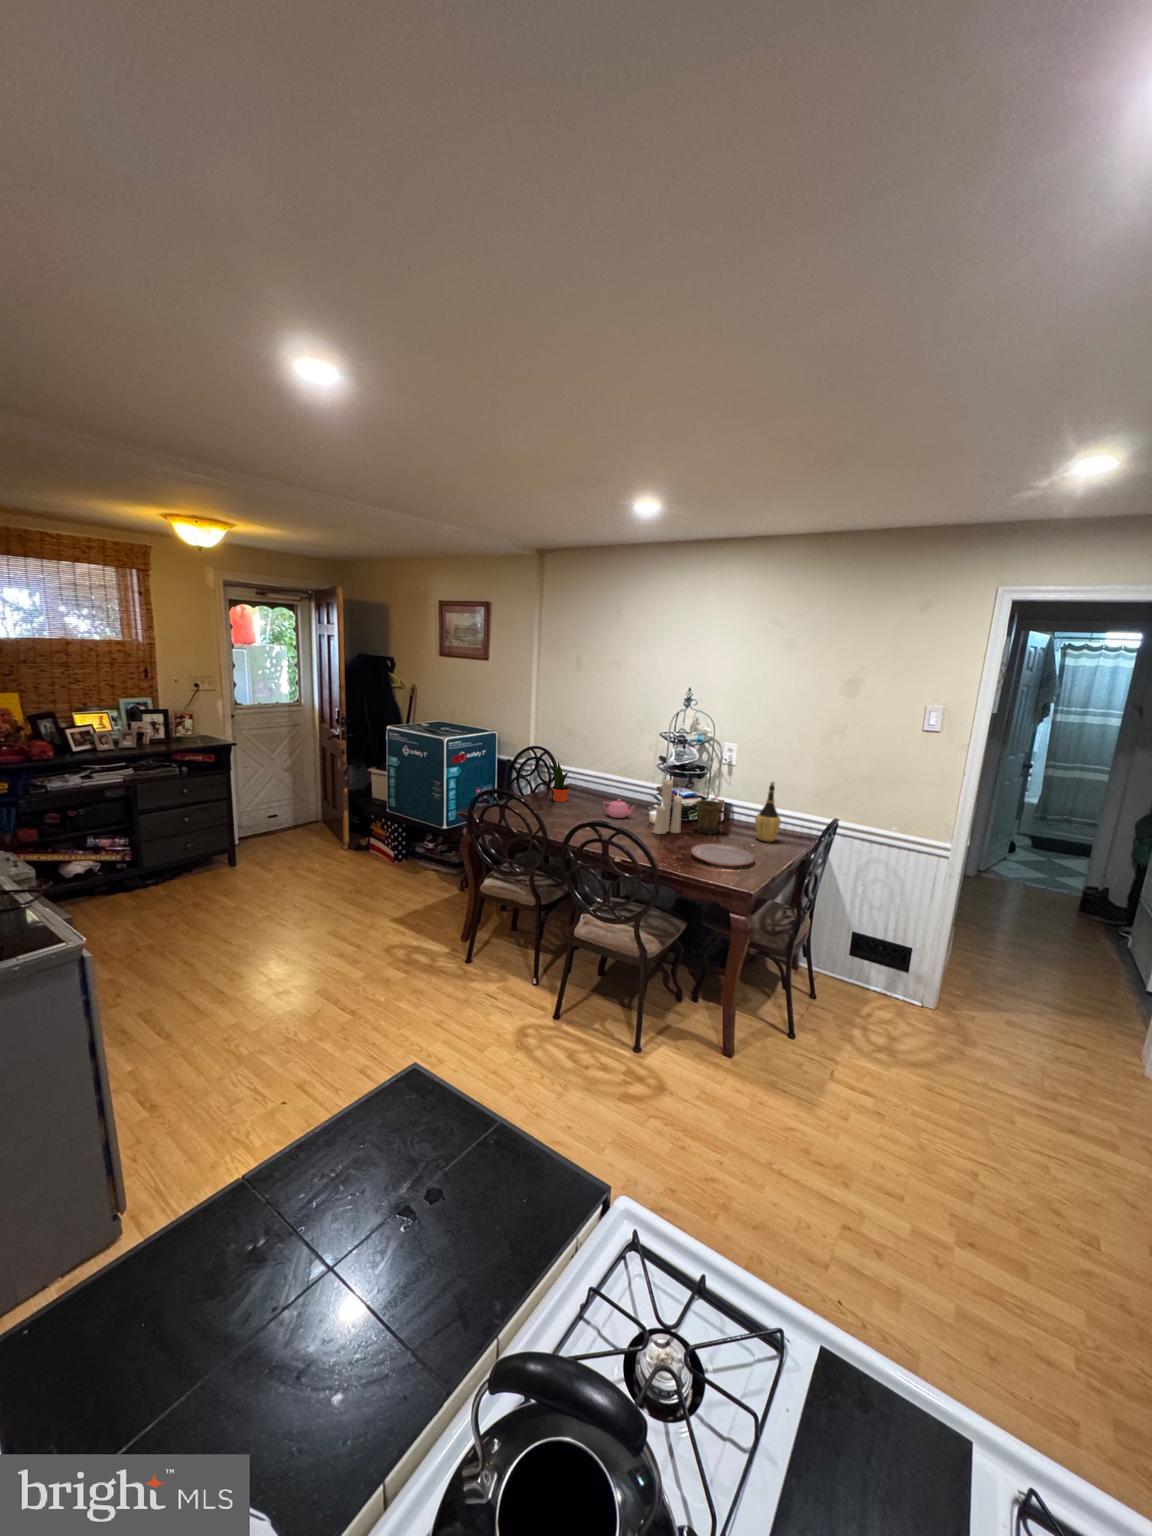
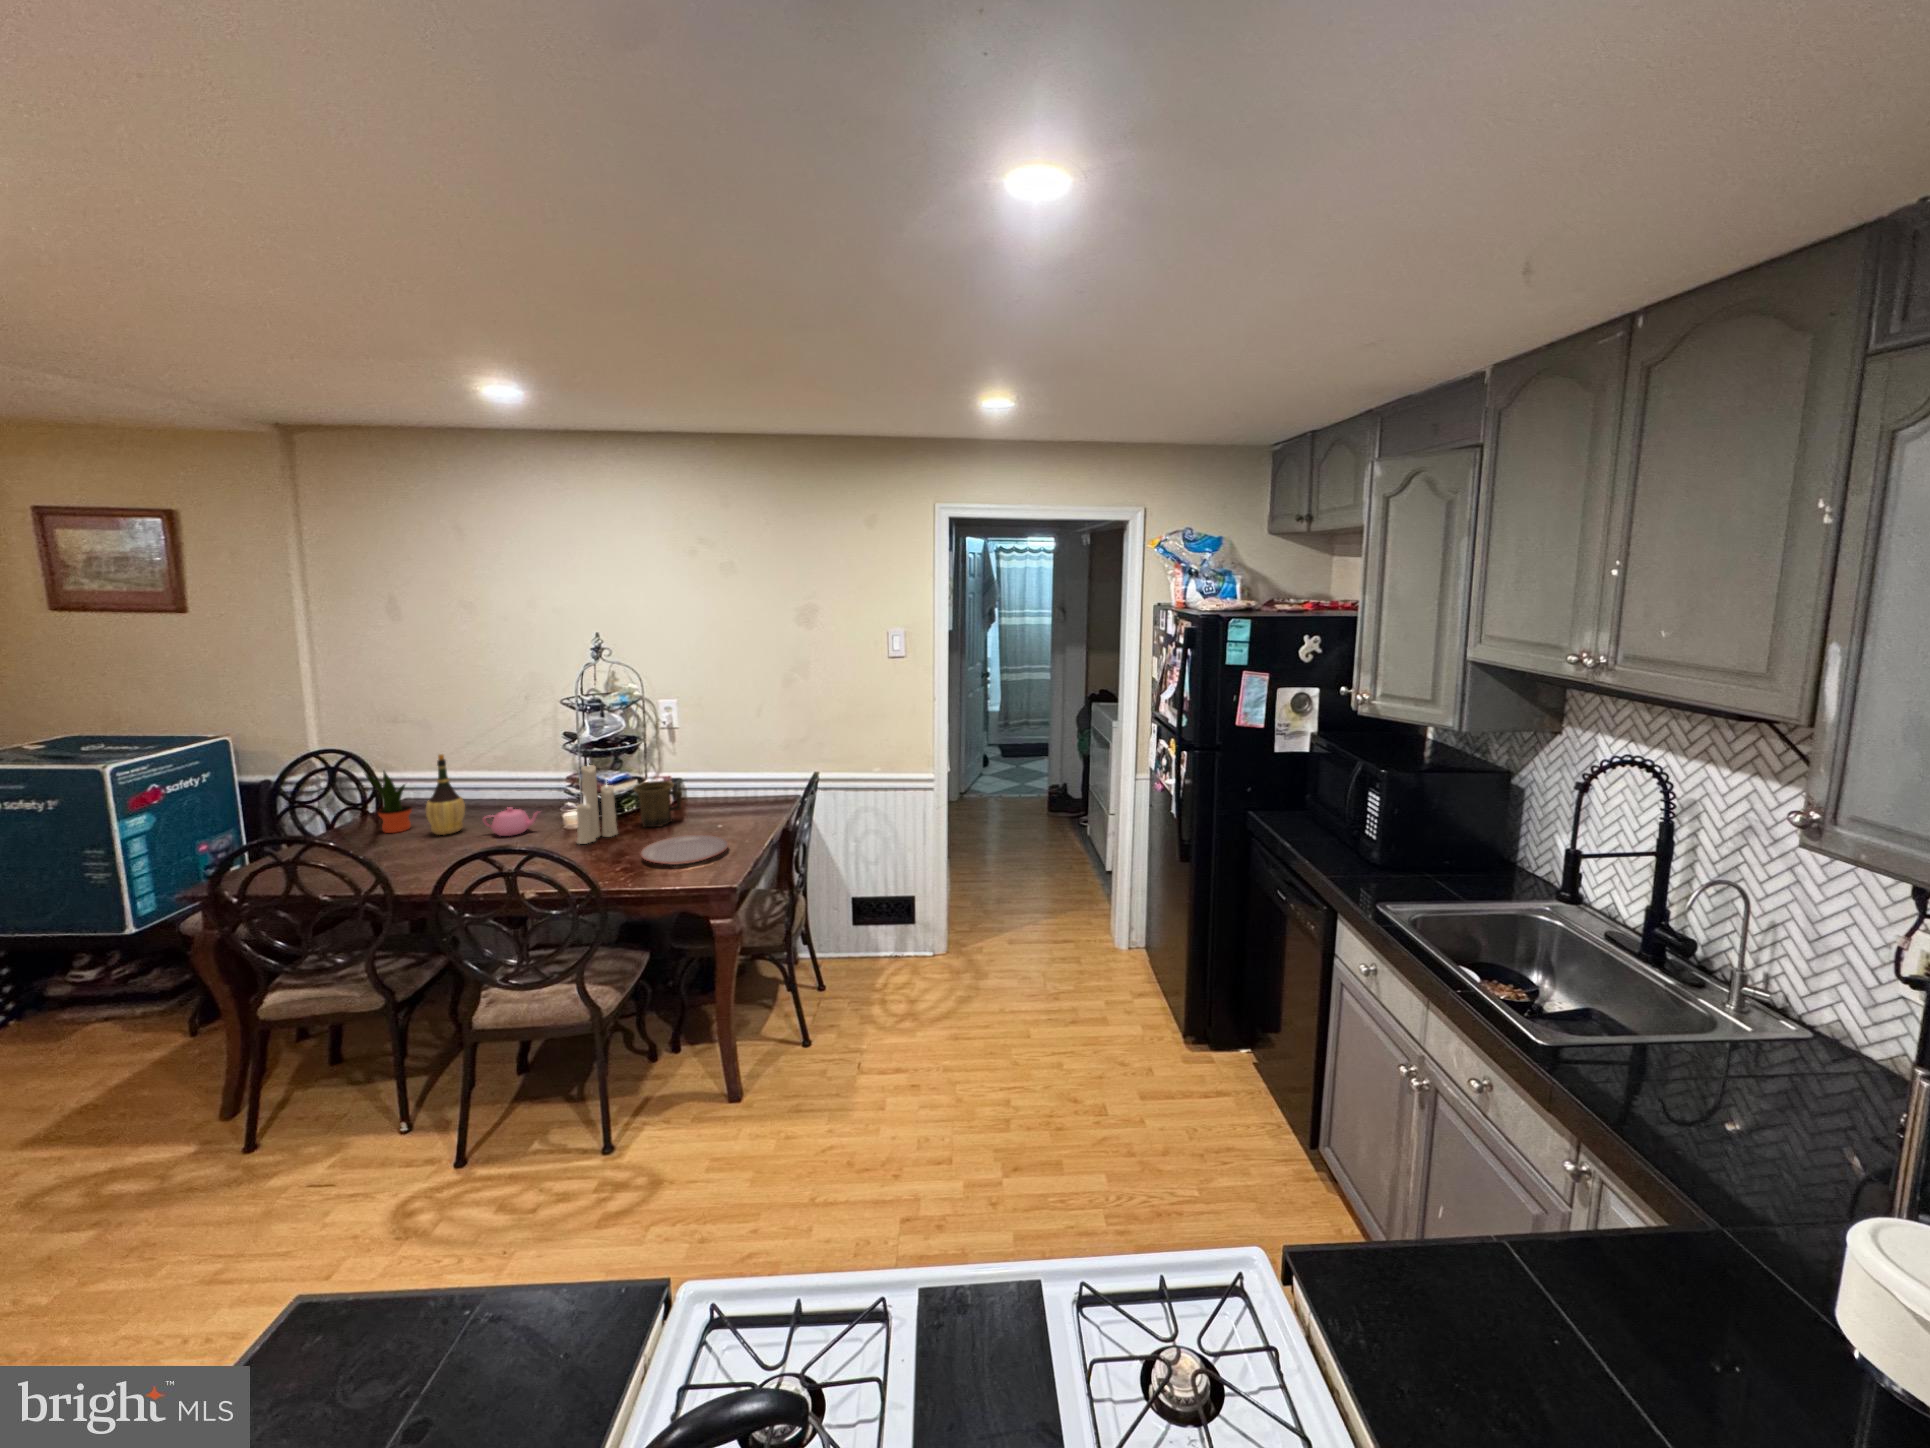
wine bottle: present [755,782,781,842] -> present [426,754,465,835]

